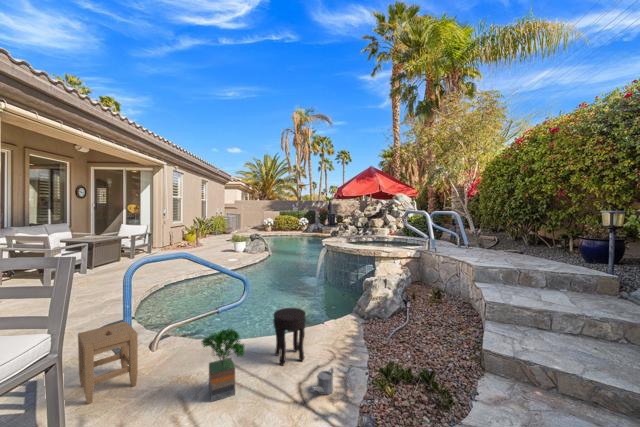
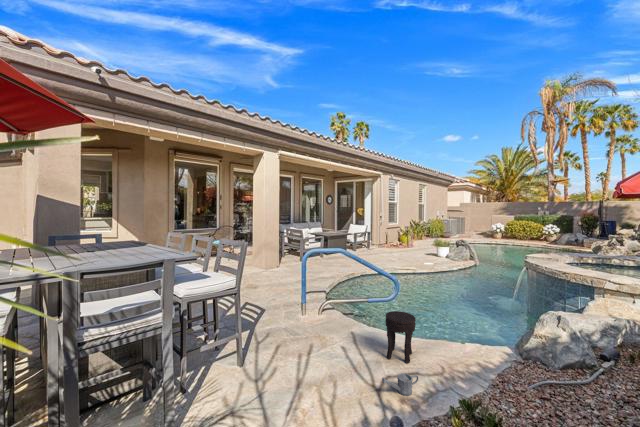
stool: present [78,321,138,404] -> none [271,290,300,331]
potted tree: present [202,329,245,402] -> none [322,310,351,362]

